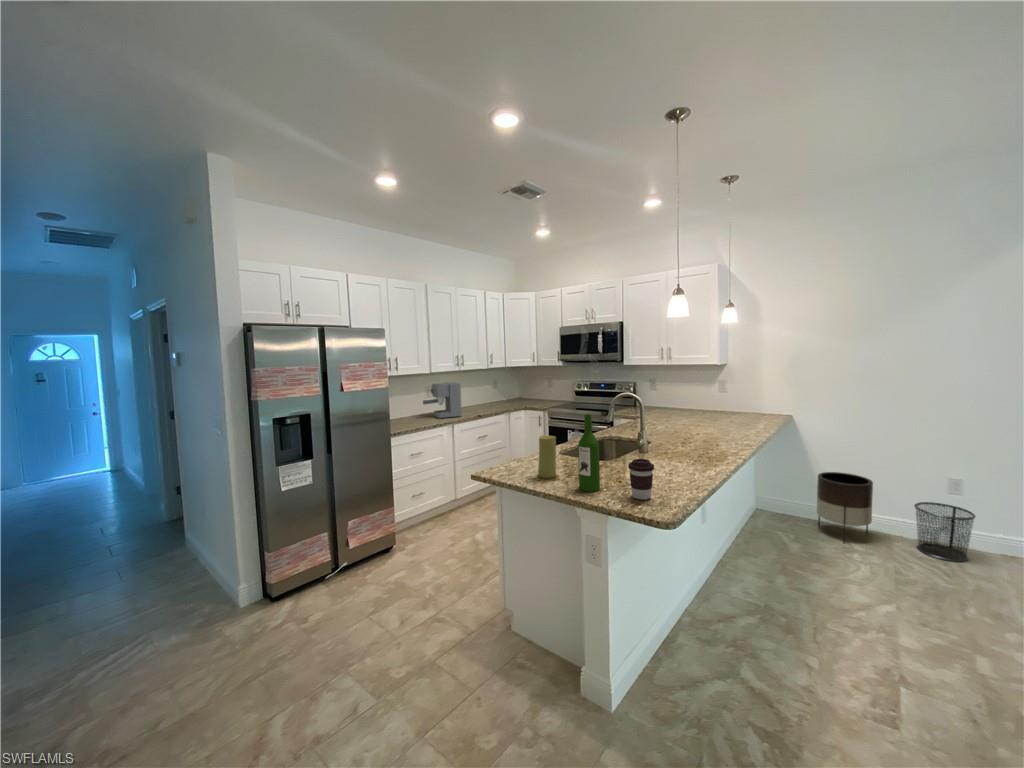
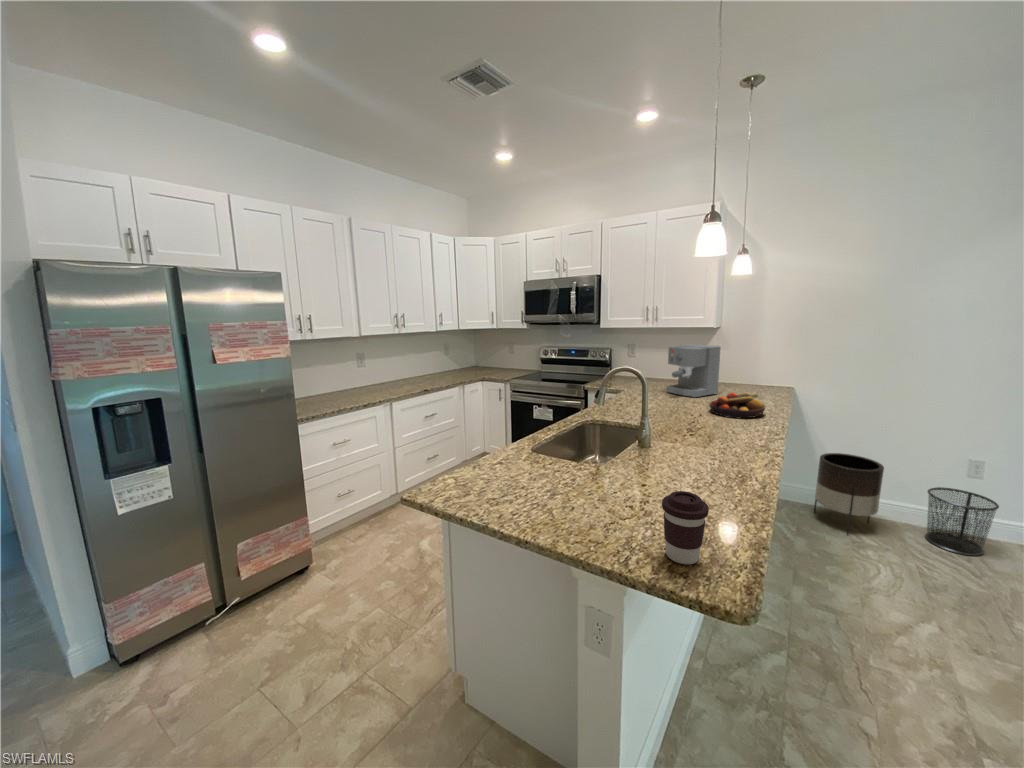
coffee maker: present [423,382,462,418] -> present [667,345,721,398]
wine bottle: present [578,414,600,492] -> none [572,413,608,544]
fruit bowl: none [707,415,751,435] -> present [709,392,765,418]
candle: present [536,435,559,481] -> none [499,440,536,516]

